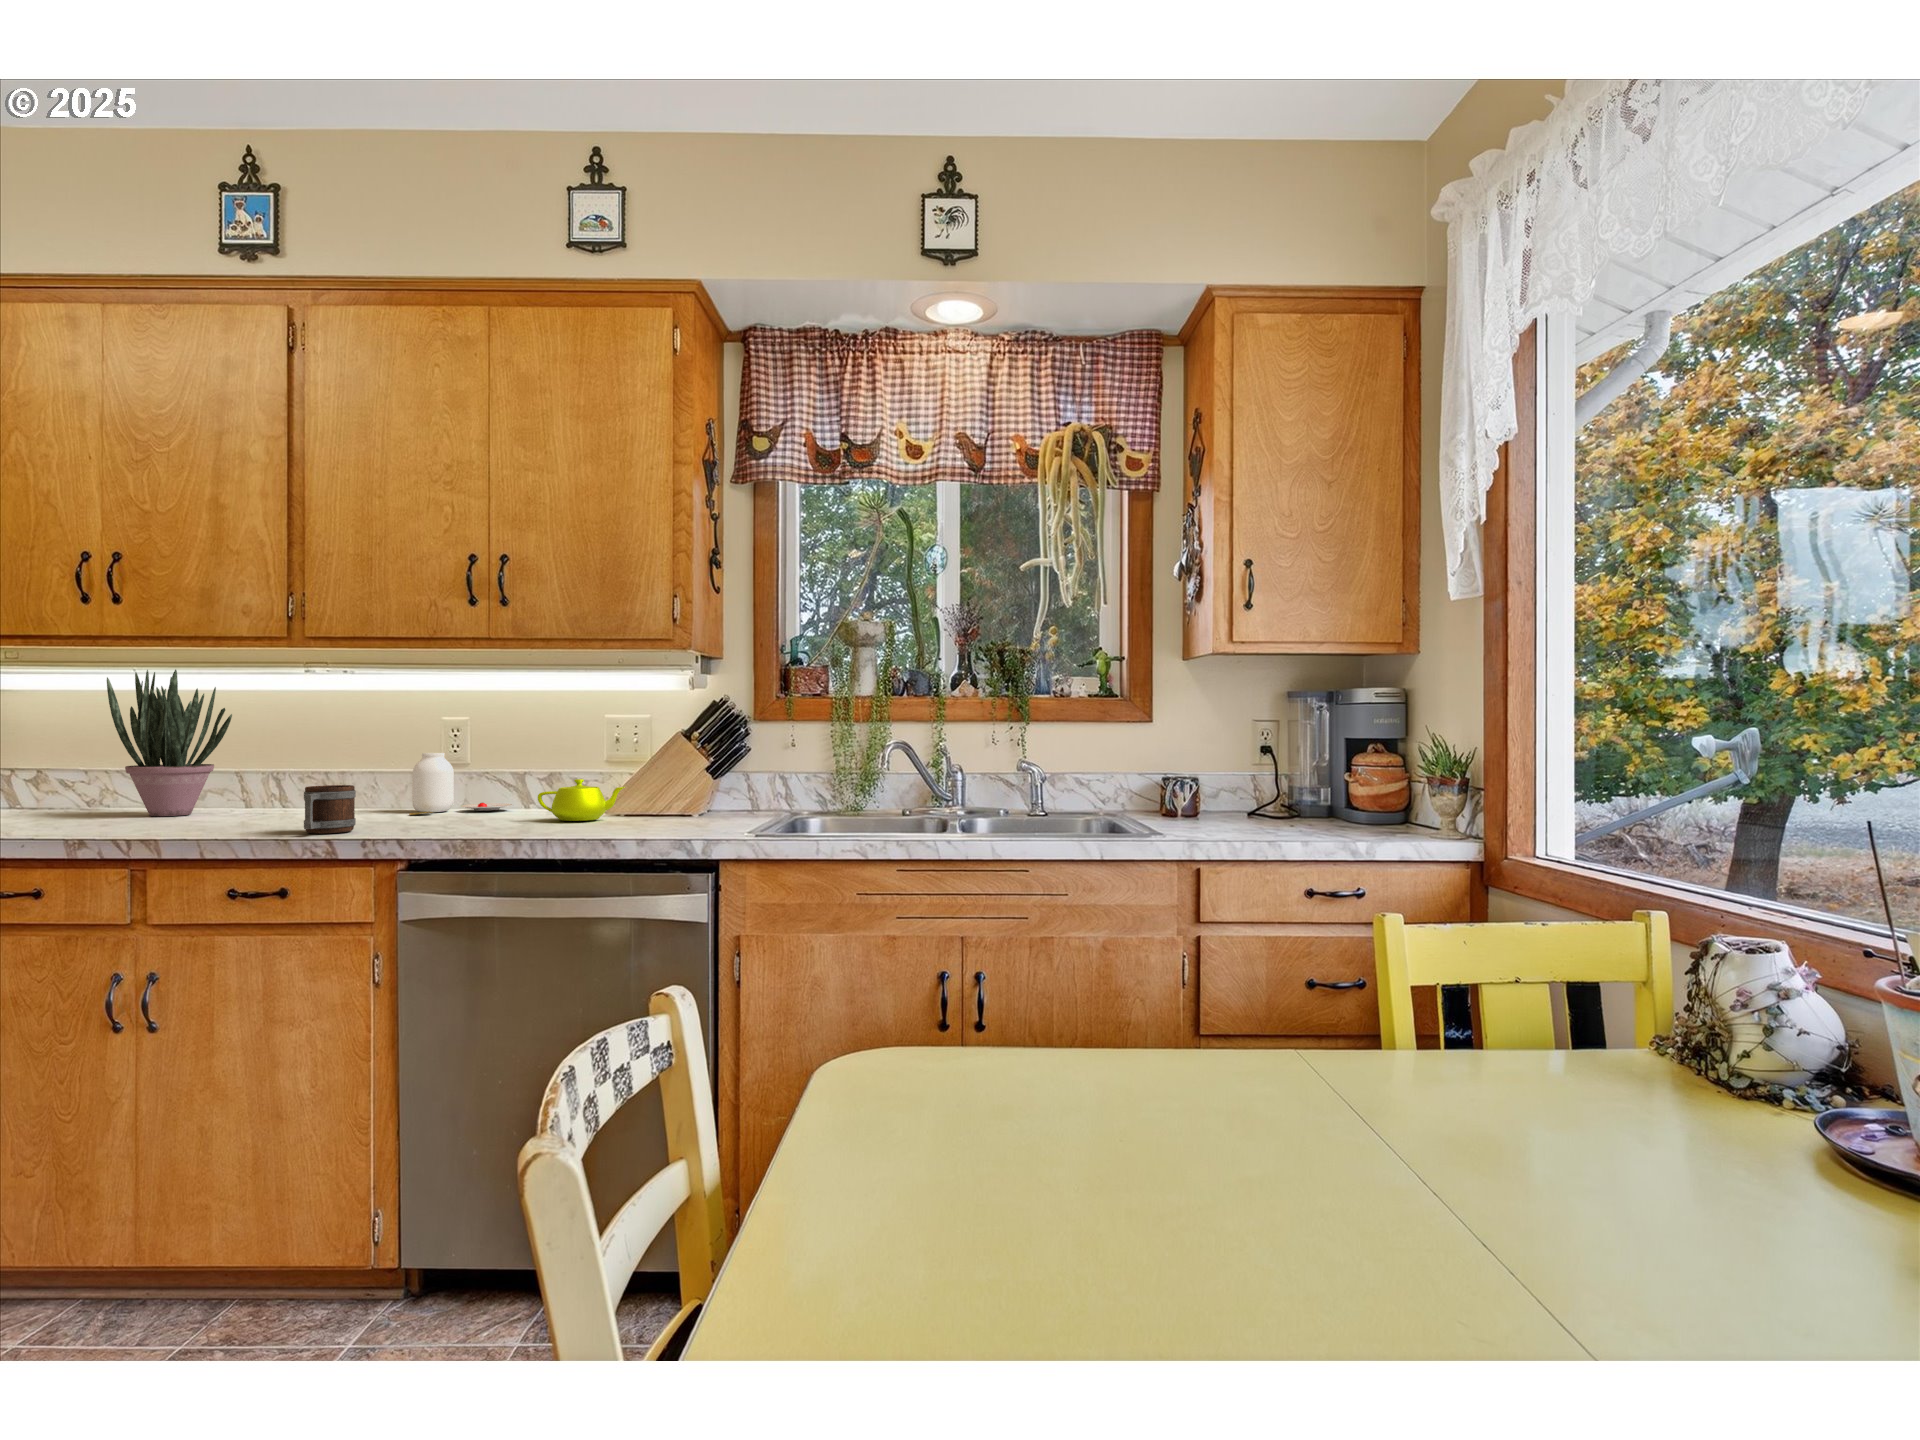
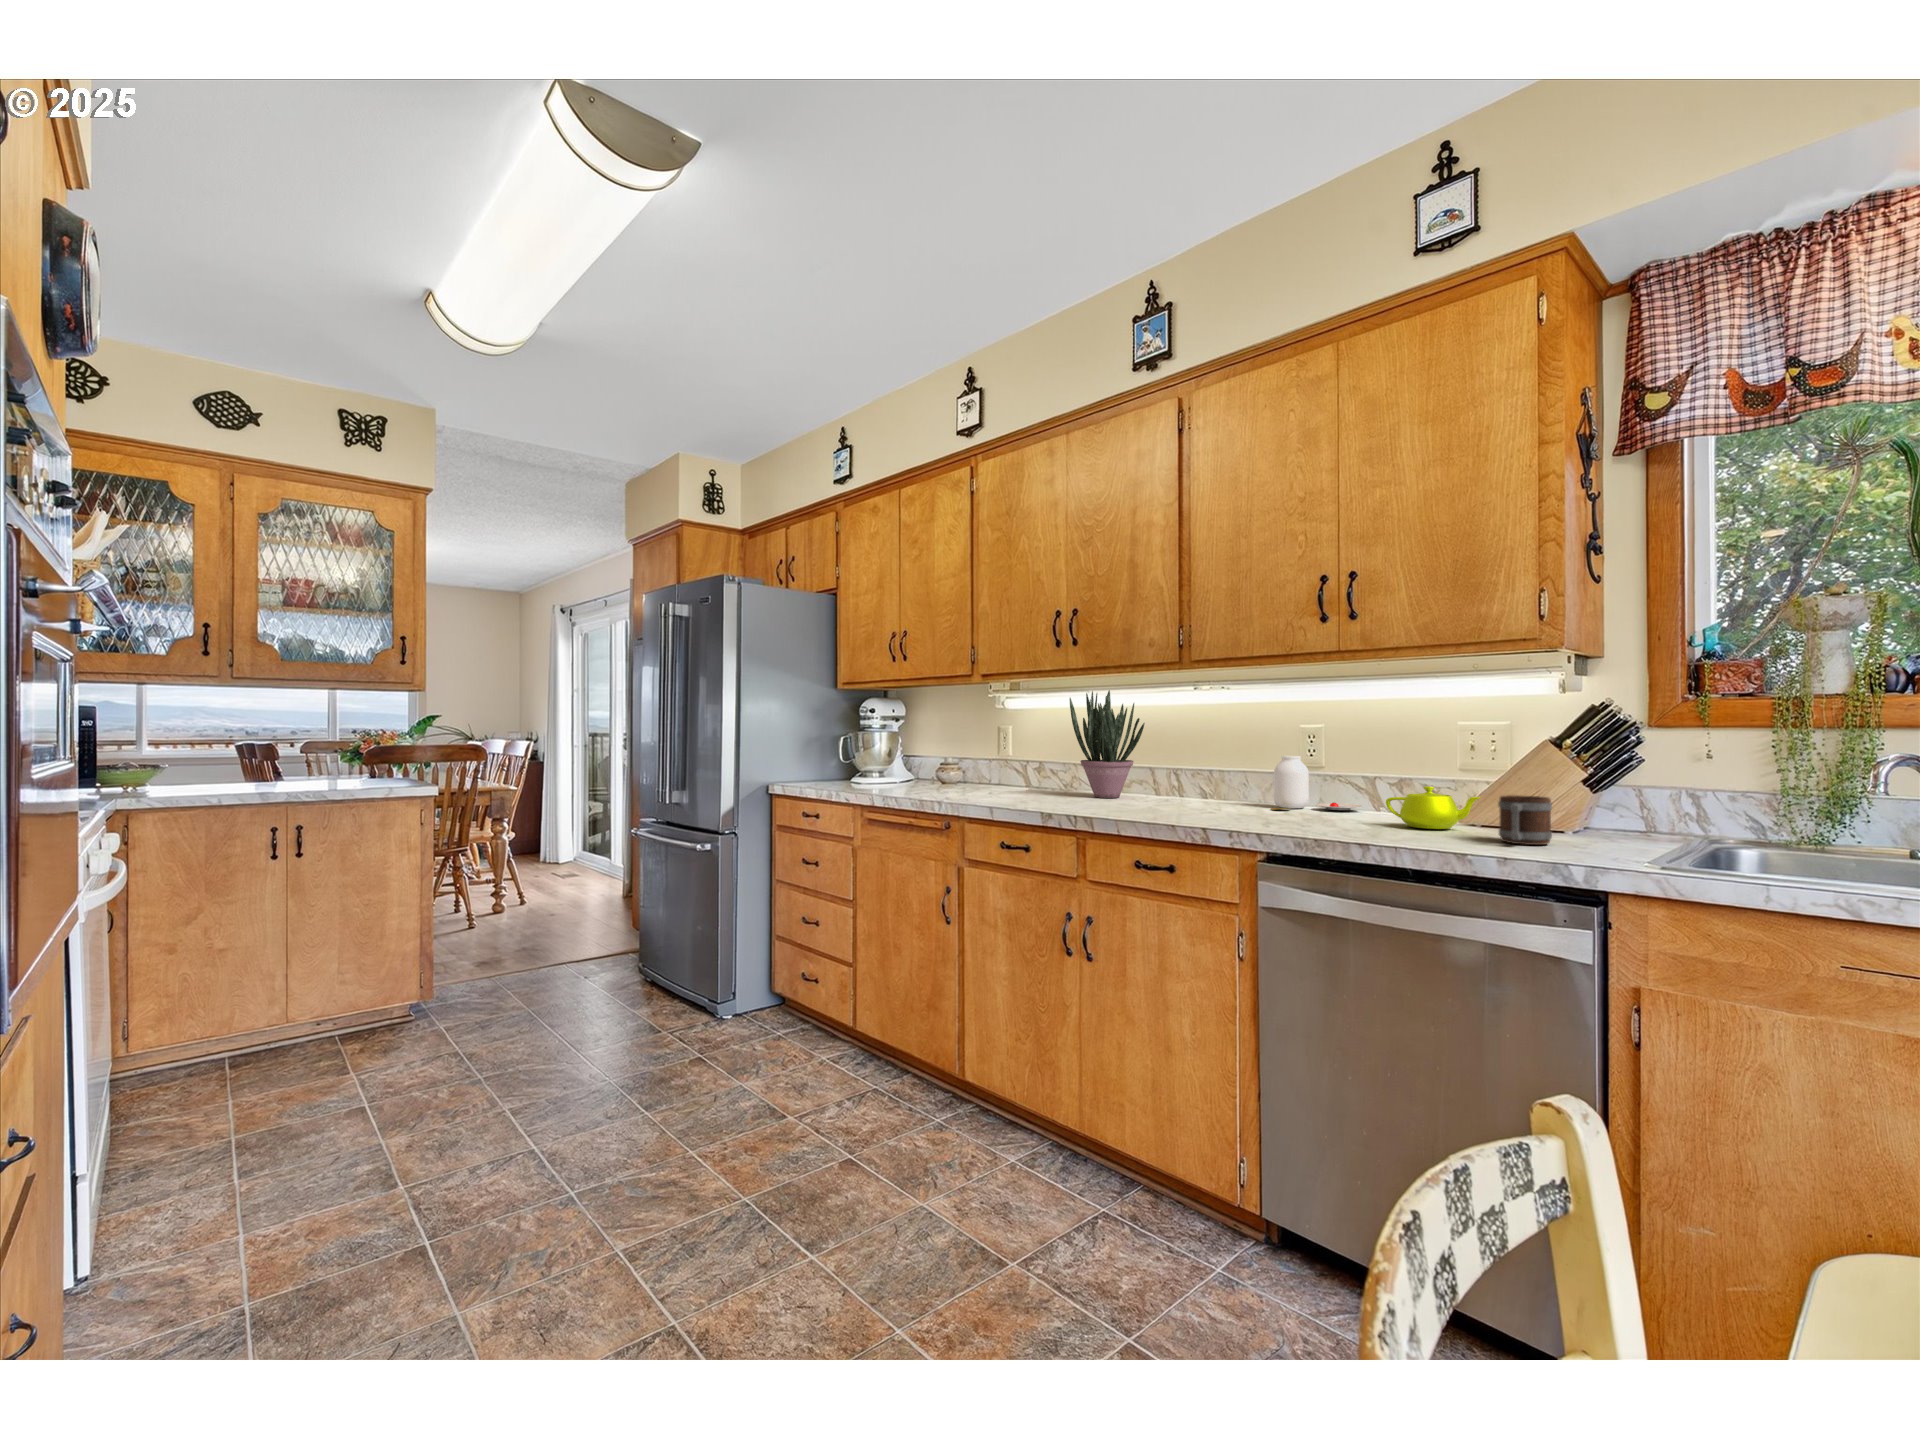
mug: present [304,785,356,834] -> present [1498,795,1552,845]

